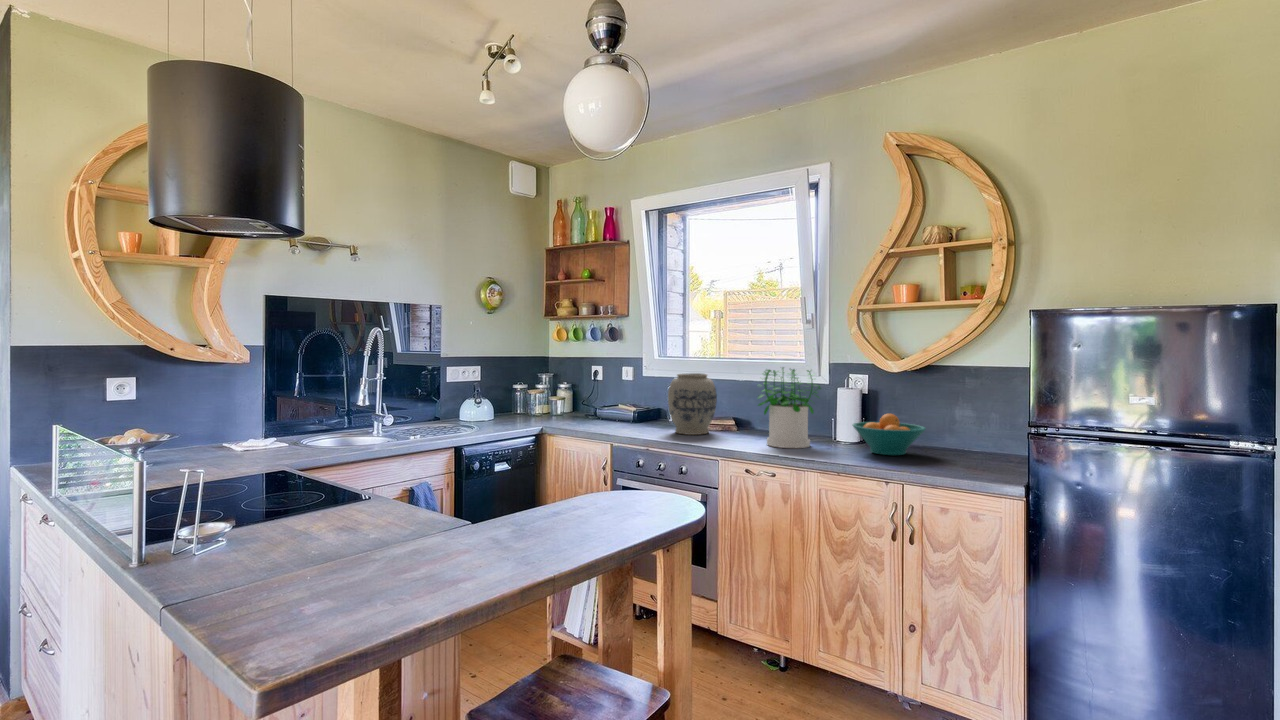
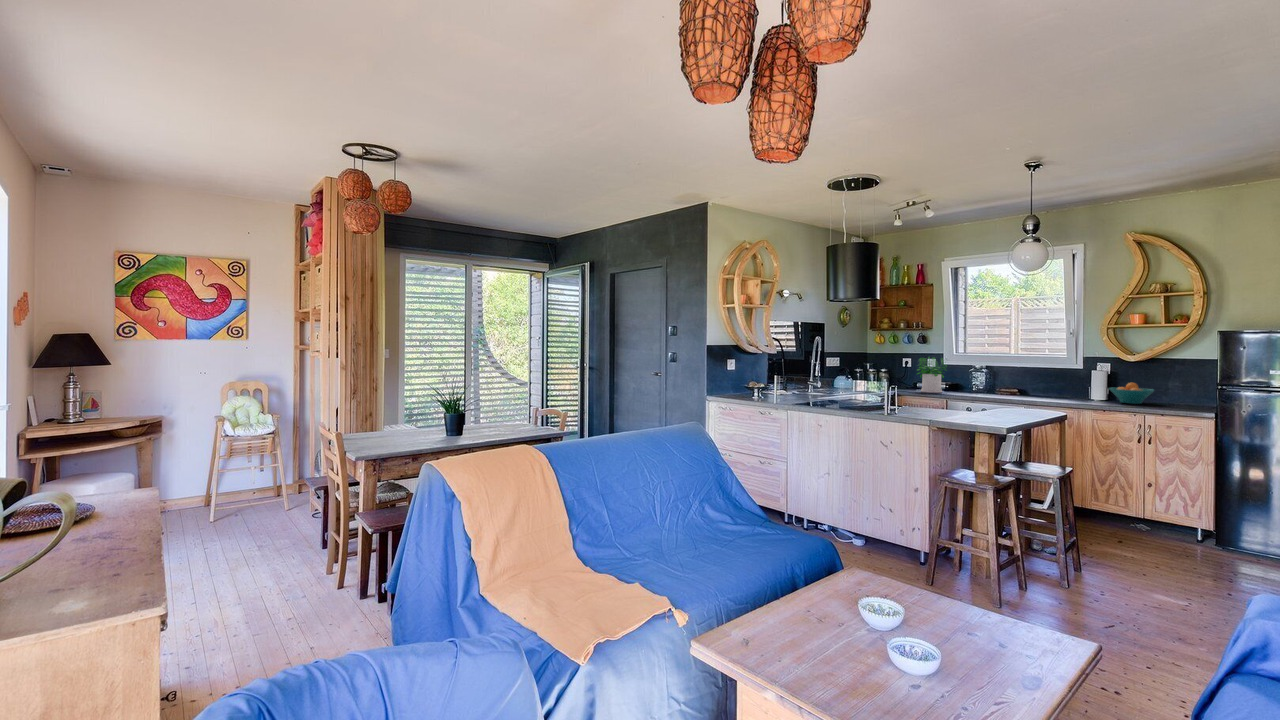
potted plant: present [758,367,821,448] -> present [917,357,947,393]
vase: present [668,373,717,435] -> none [980,362,1011,396]

